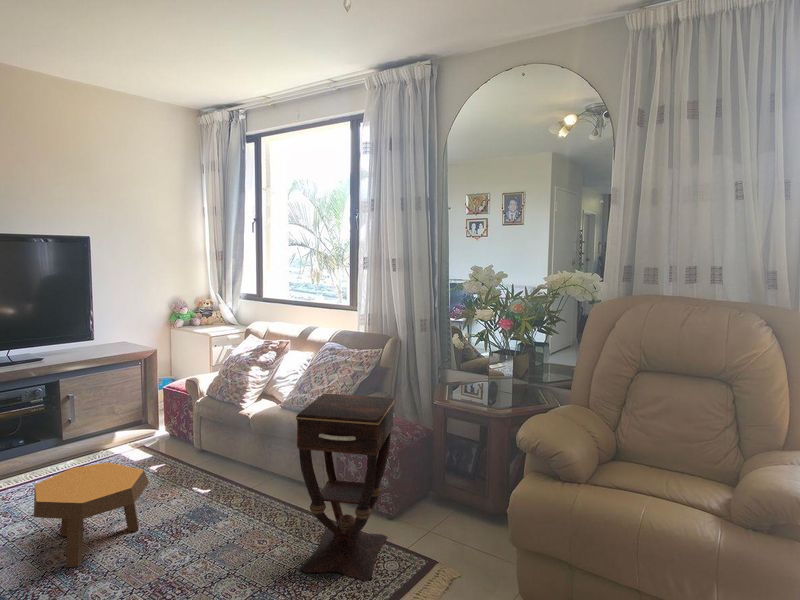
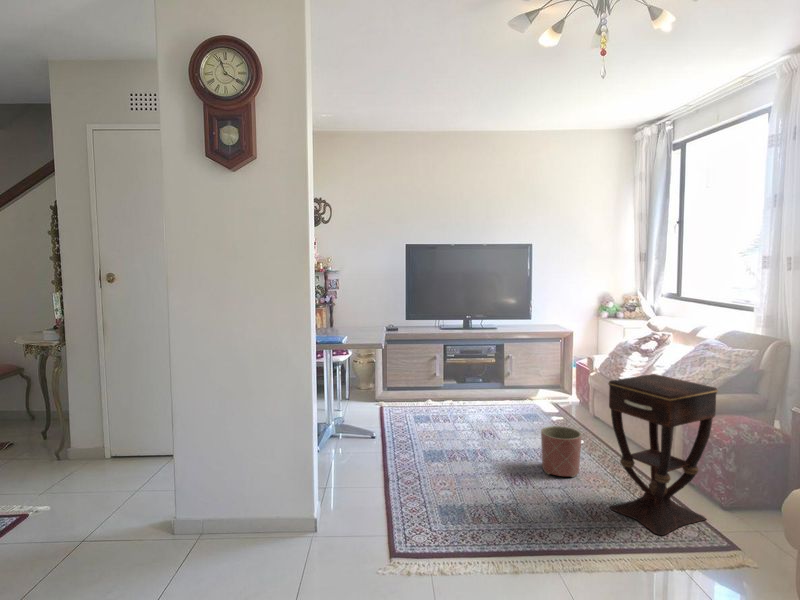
footstool: present [34,462,149,567] -> none [463,396,531,452]
planter: none [185,483,240,558] -> present [541,426,582,477]

